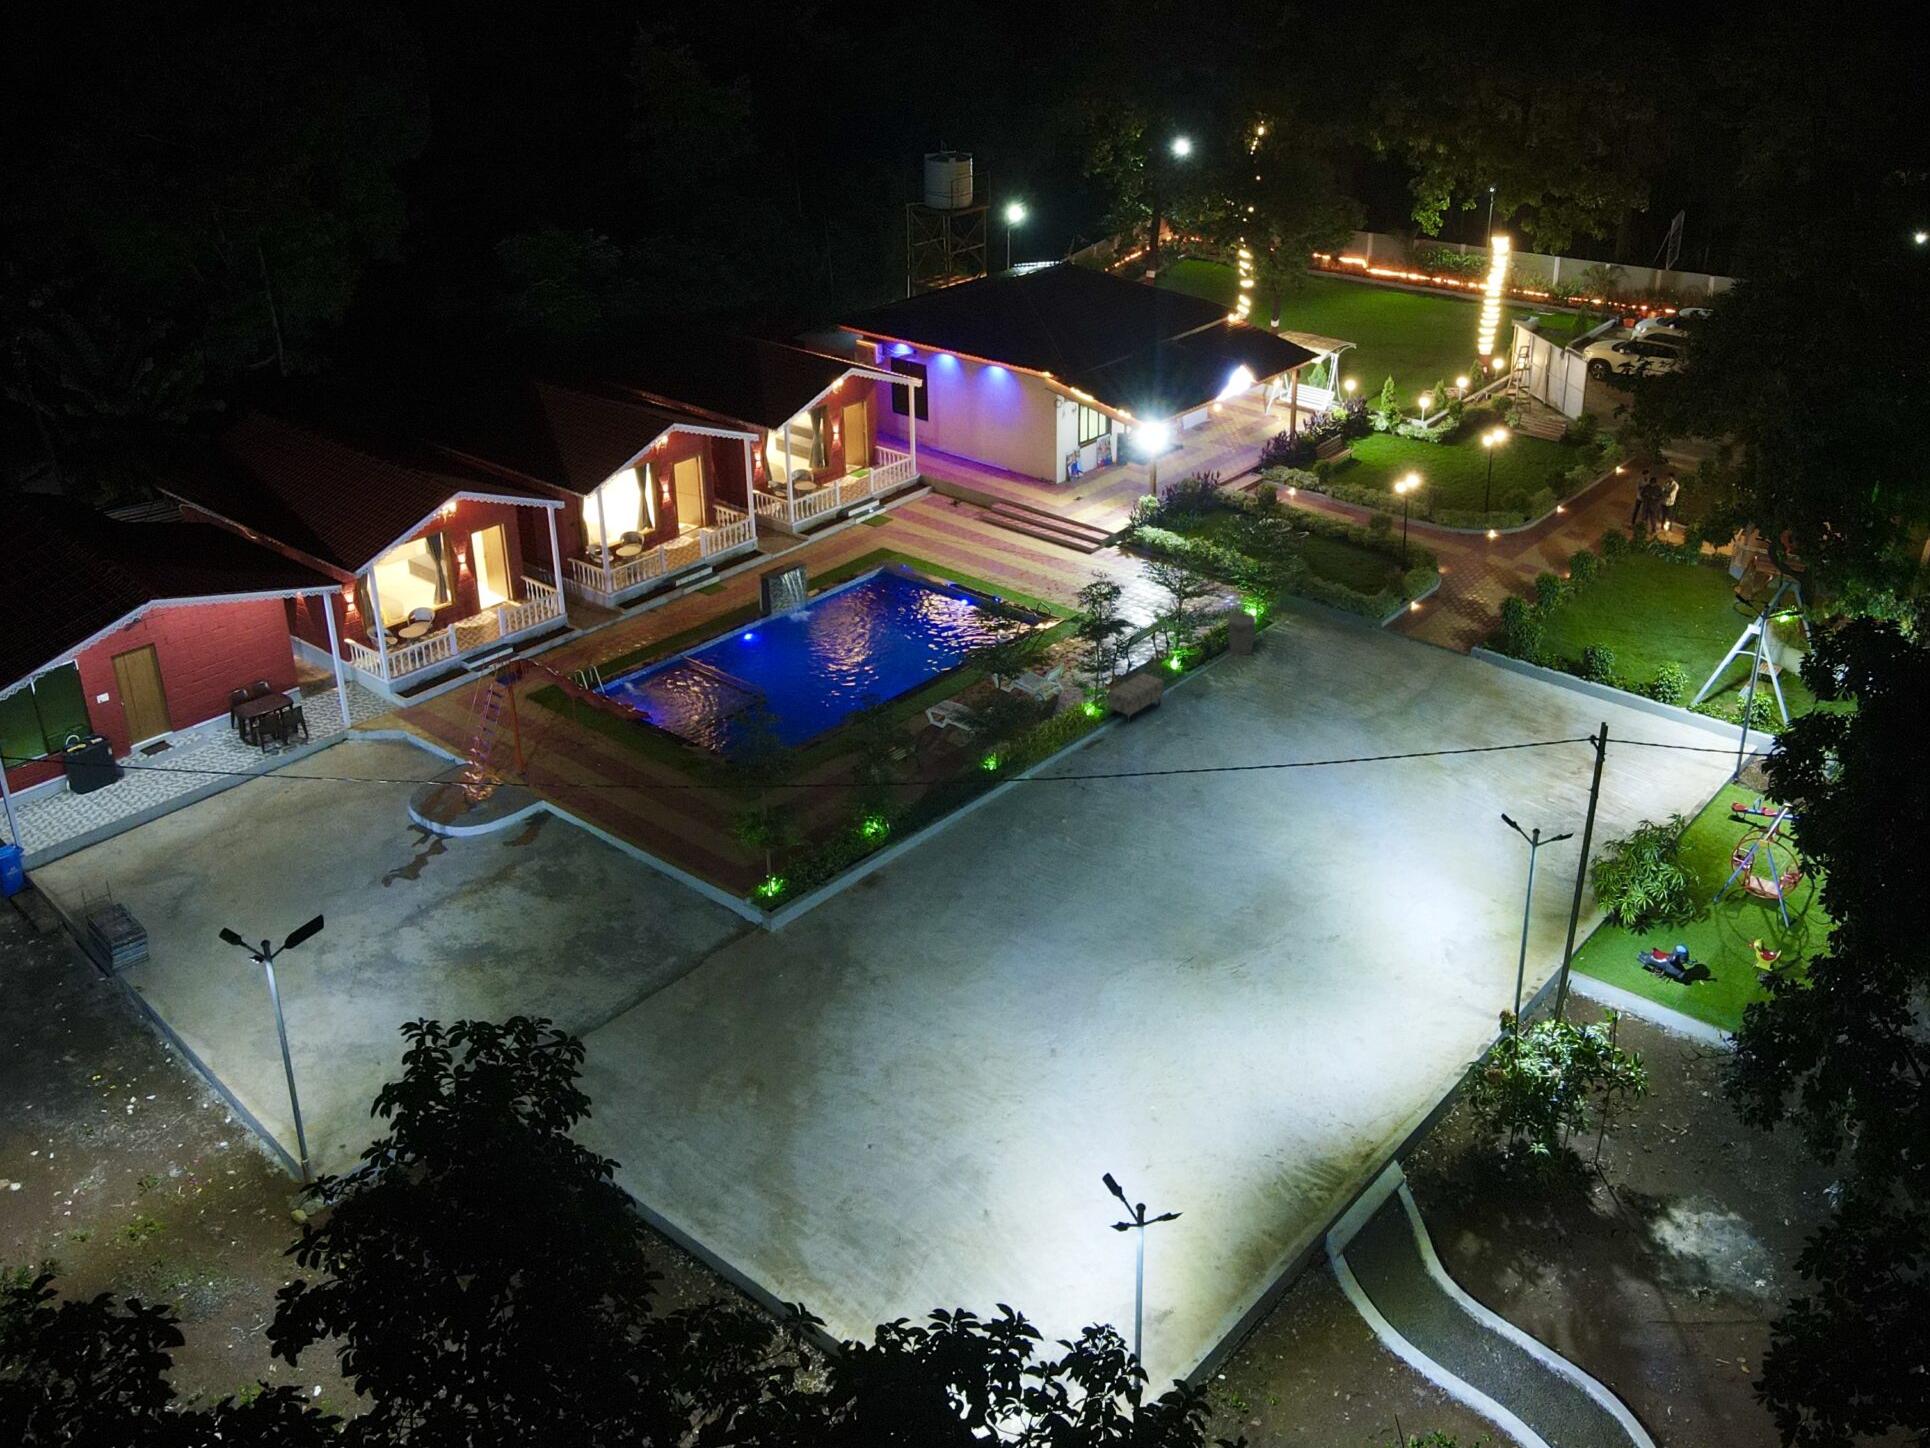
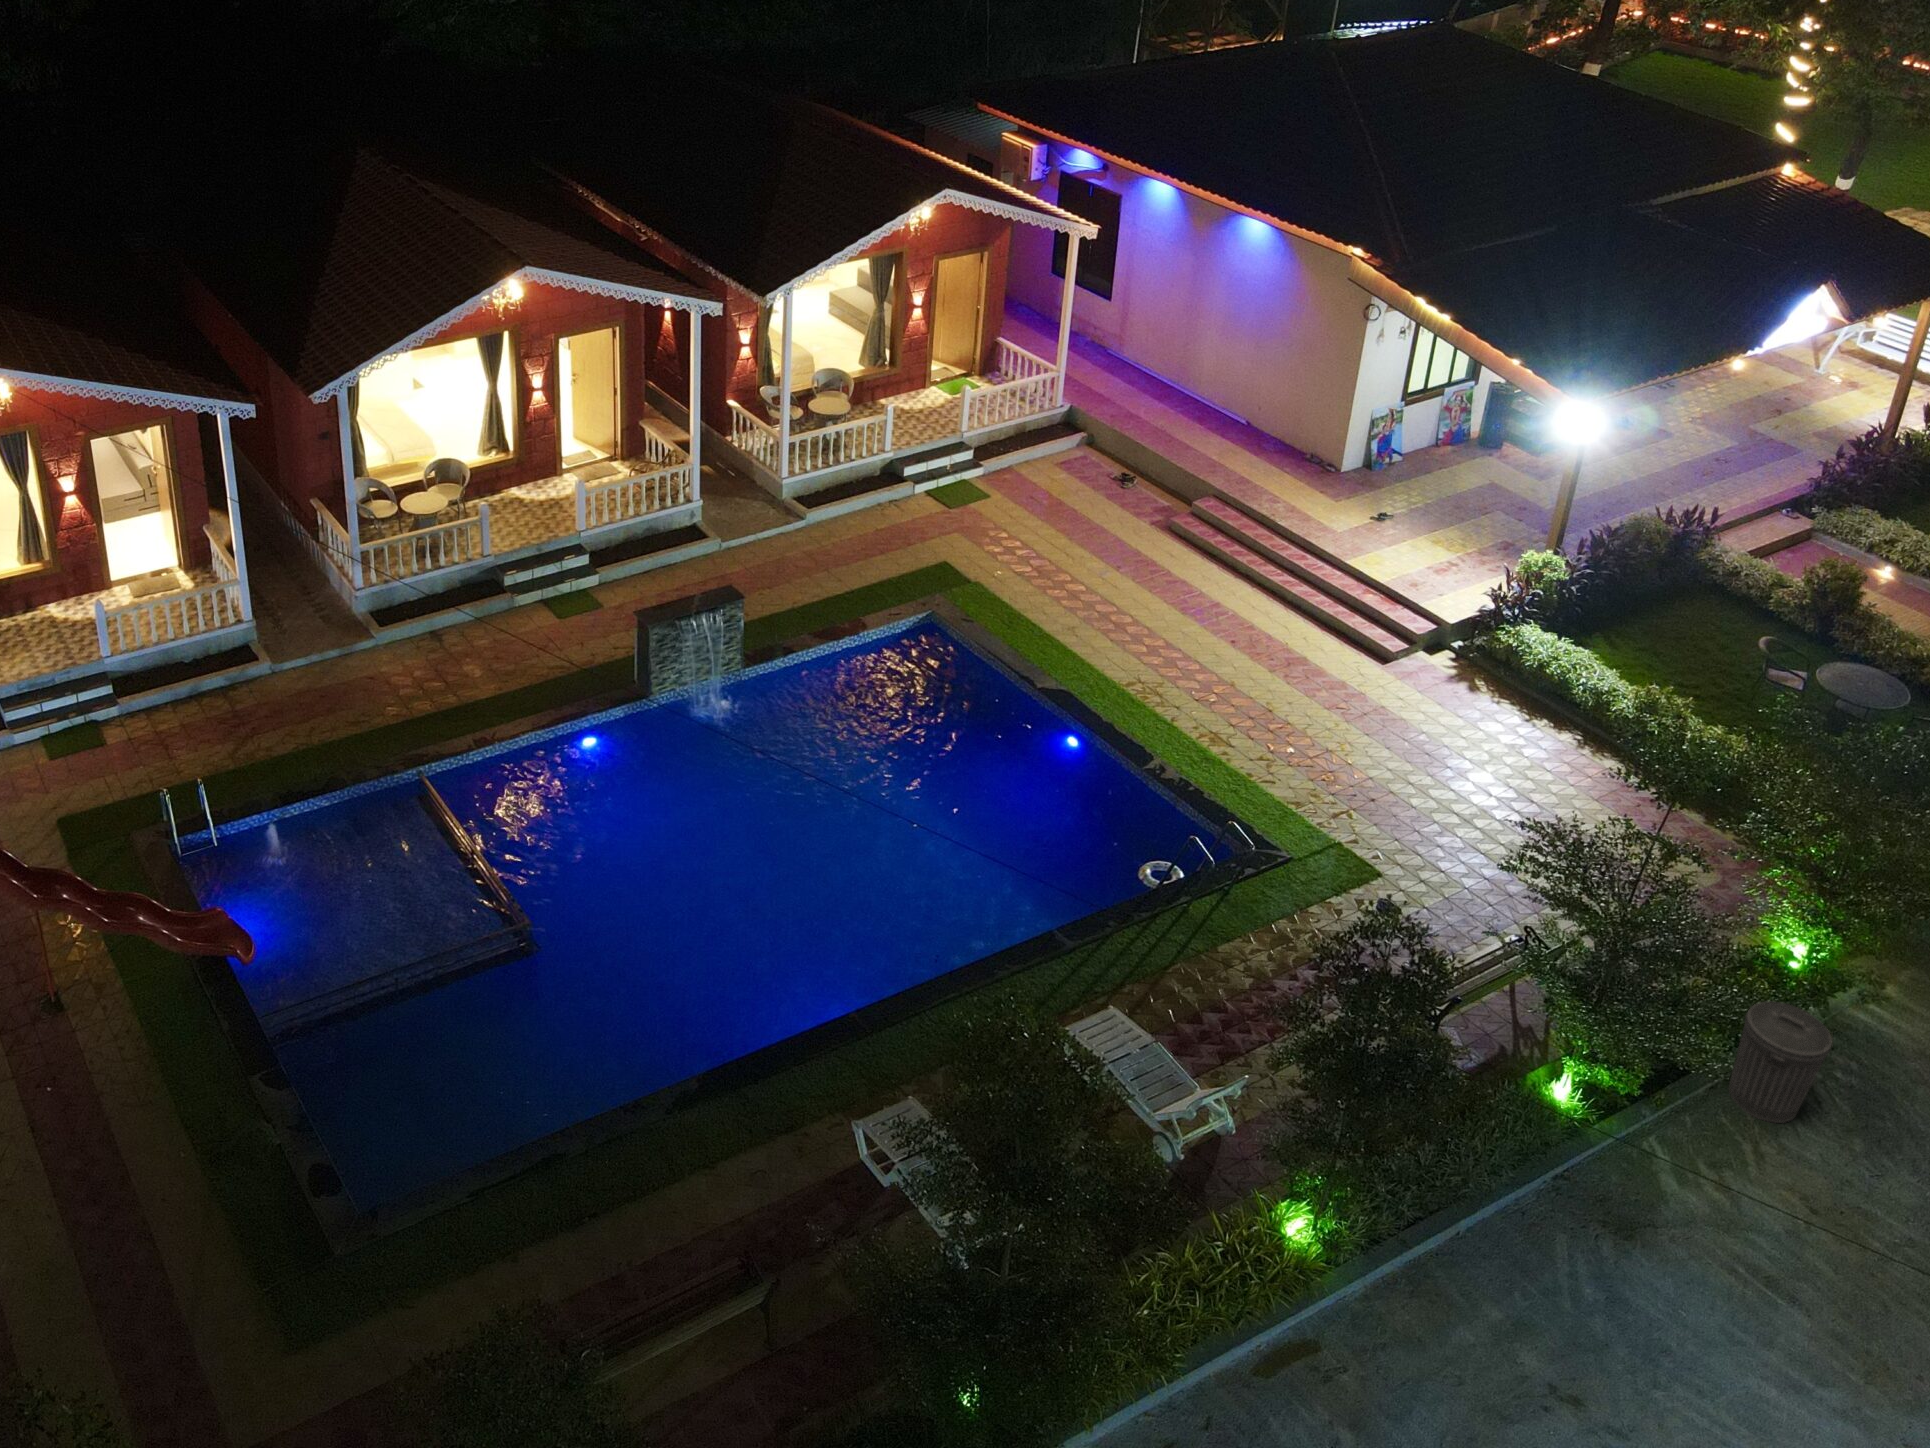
bench: present [1109,673,1164,721] -> none [1343,1177,1526,1341]

